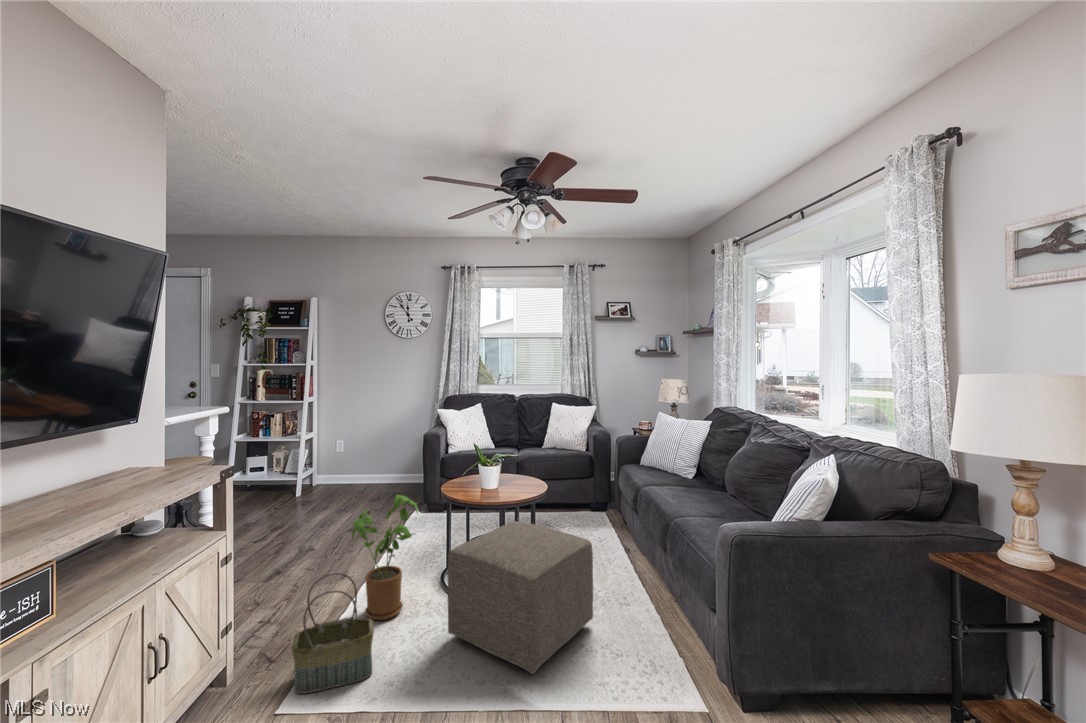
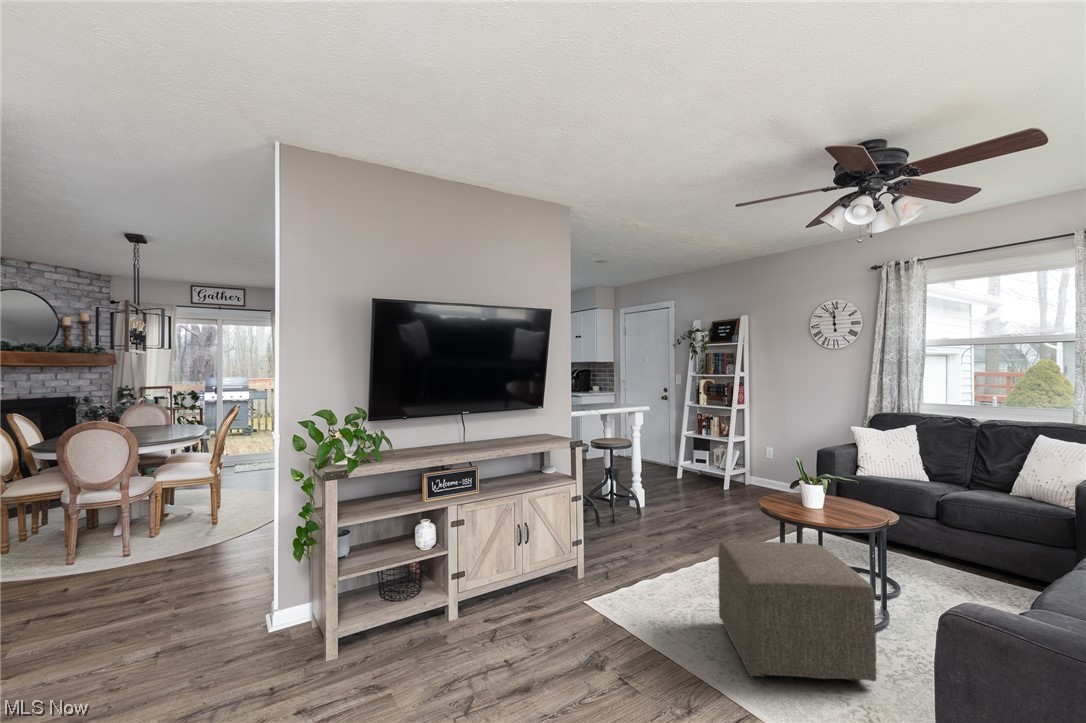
house plant: present [352,495,418,620] -> none [673,487,733,590]
basket: present [292,572,374,694] -> none [601,527,658,613]

